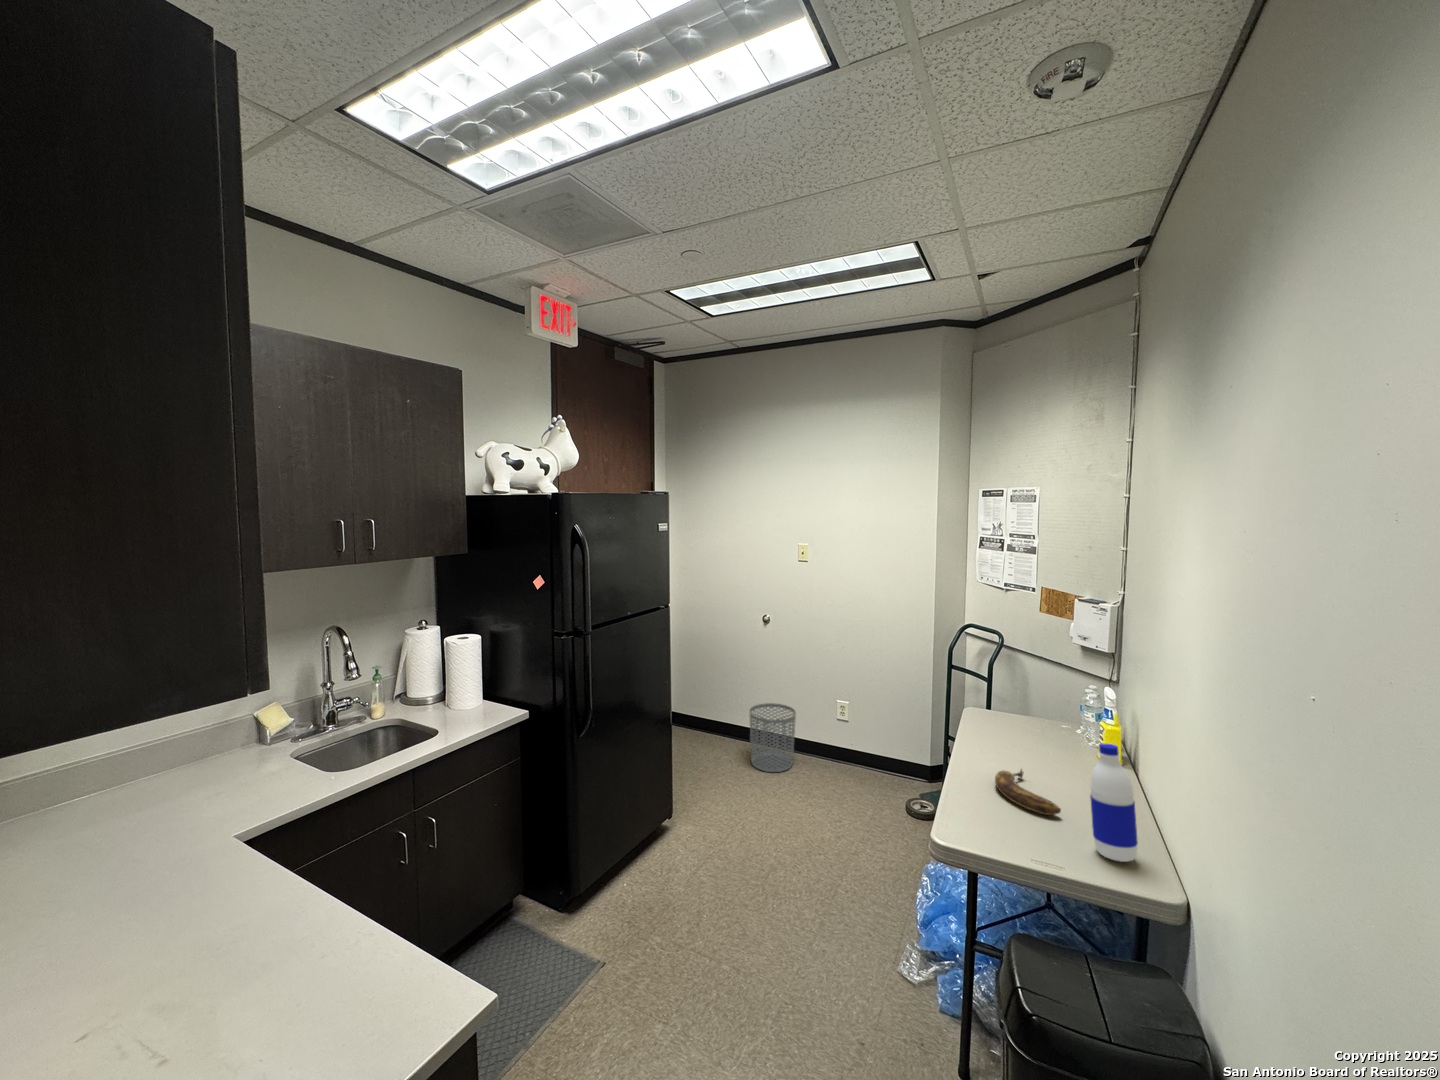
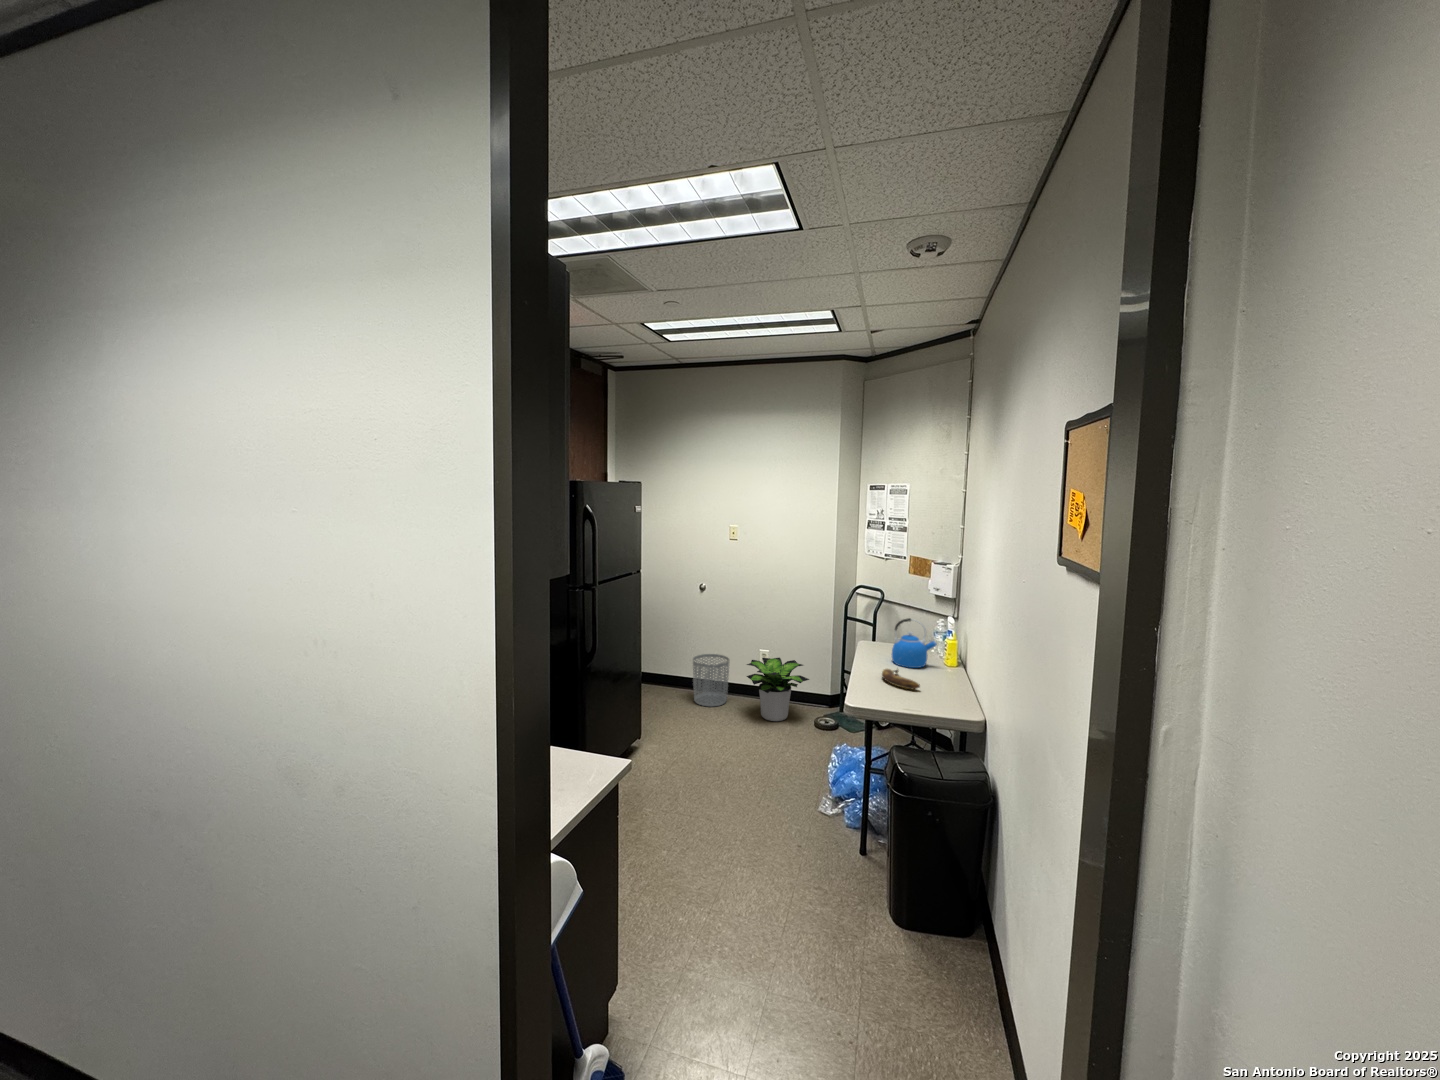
kettle: none [1013,688,1088,767] -> present [892,618,937,668]
potted plant: none [813,714,899,802] -> present [747,658,809,721]
water bottle: present [1090,744,1138,862] -> none [936,640,961,706]

